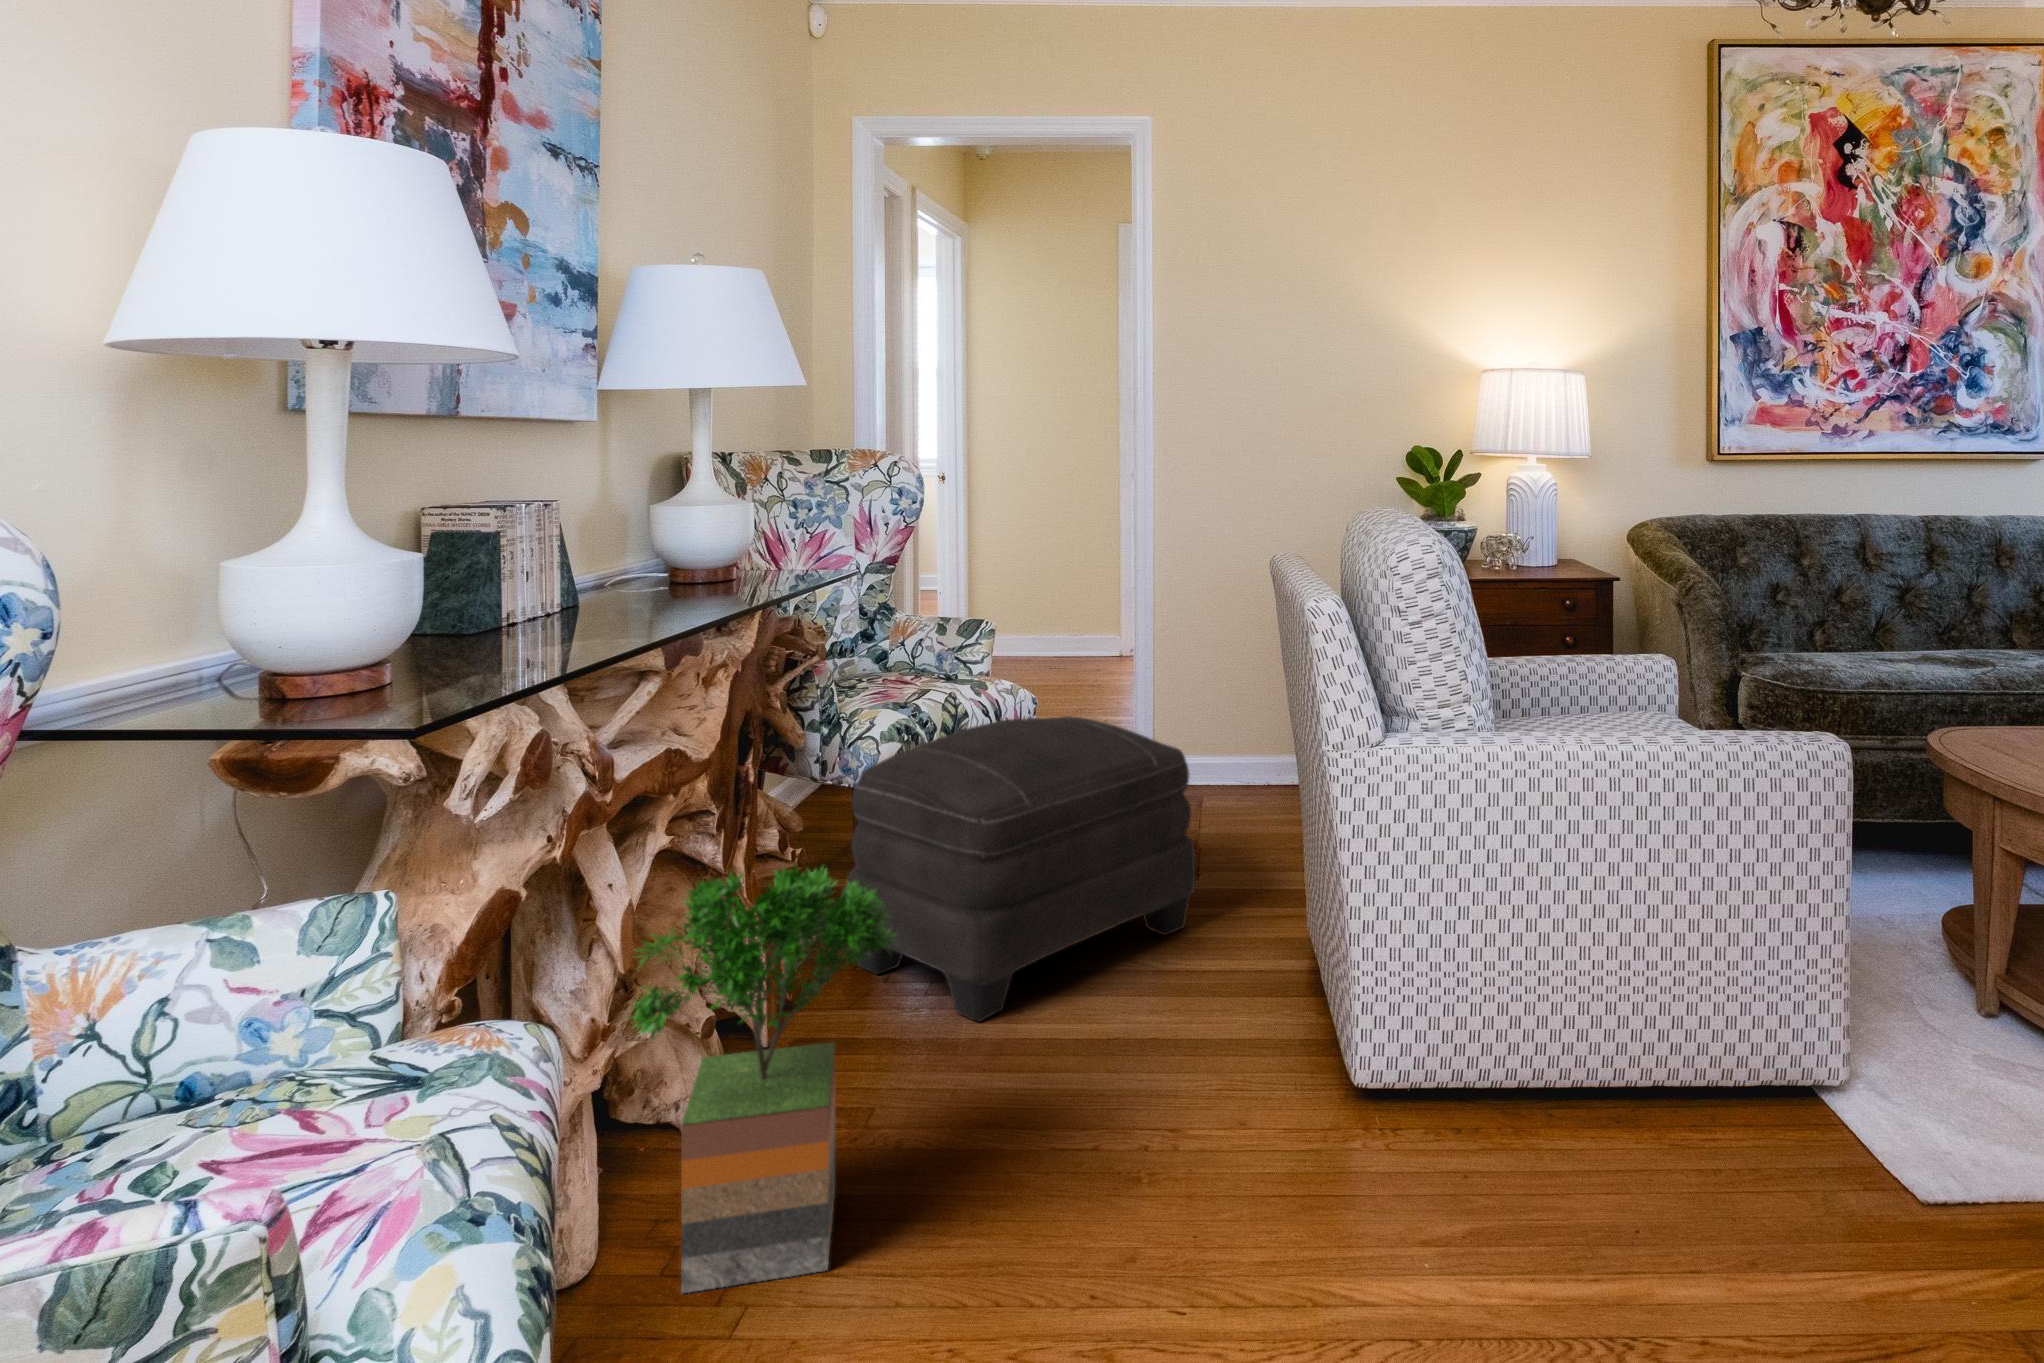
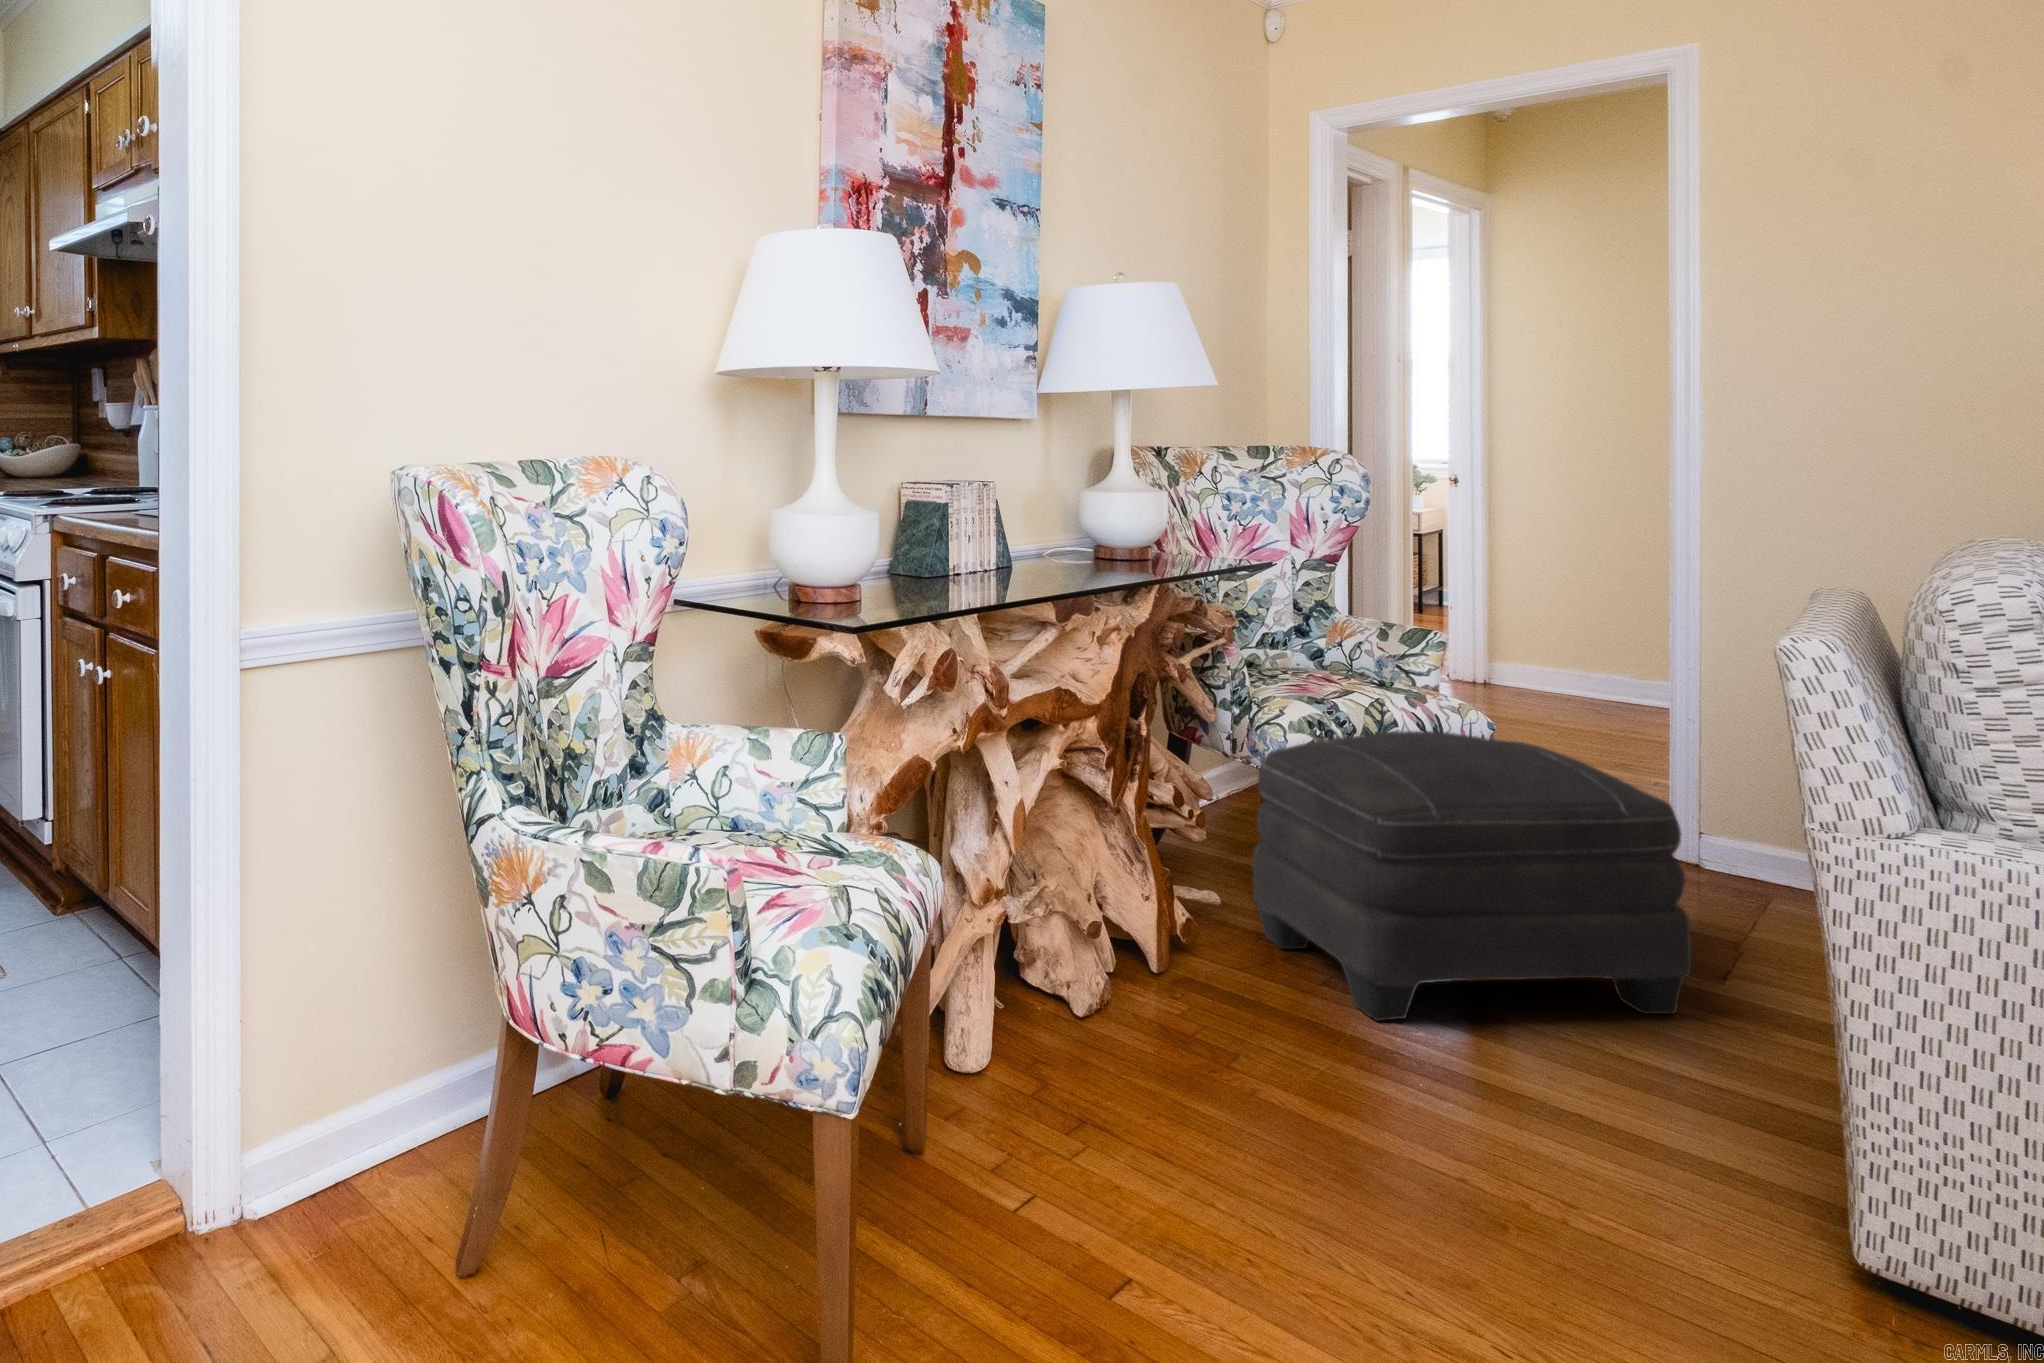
potted tree: present [629,864,899,1293] -> none [1011,794,1249,1153]

